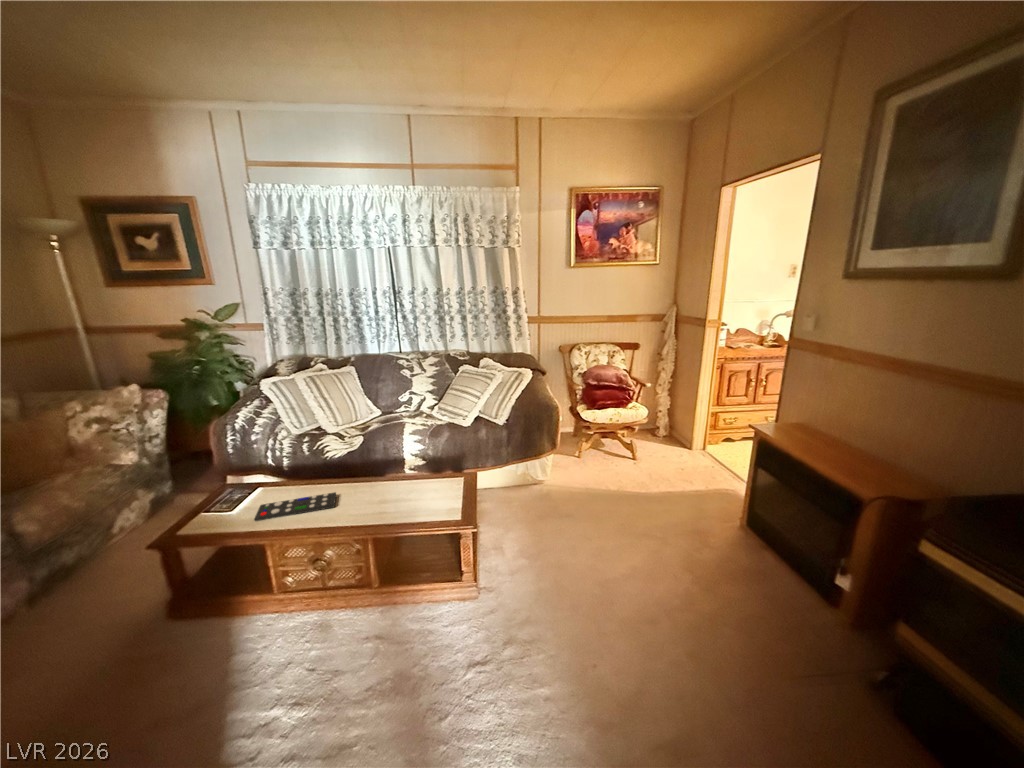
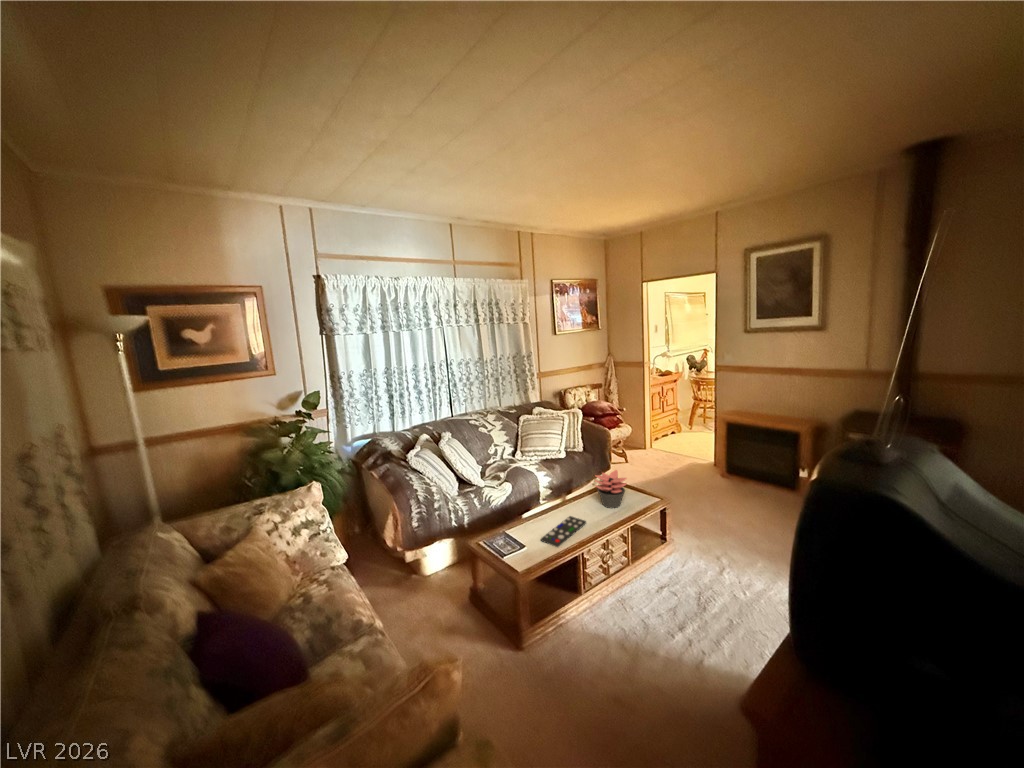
succulent plant: none [381,451,427,503] -> present [596,470,627,508]

